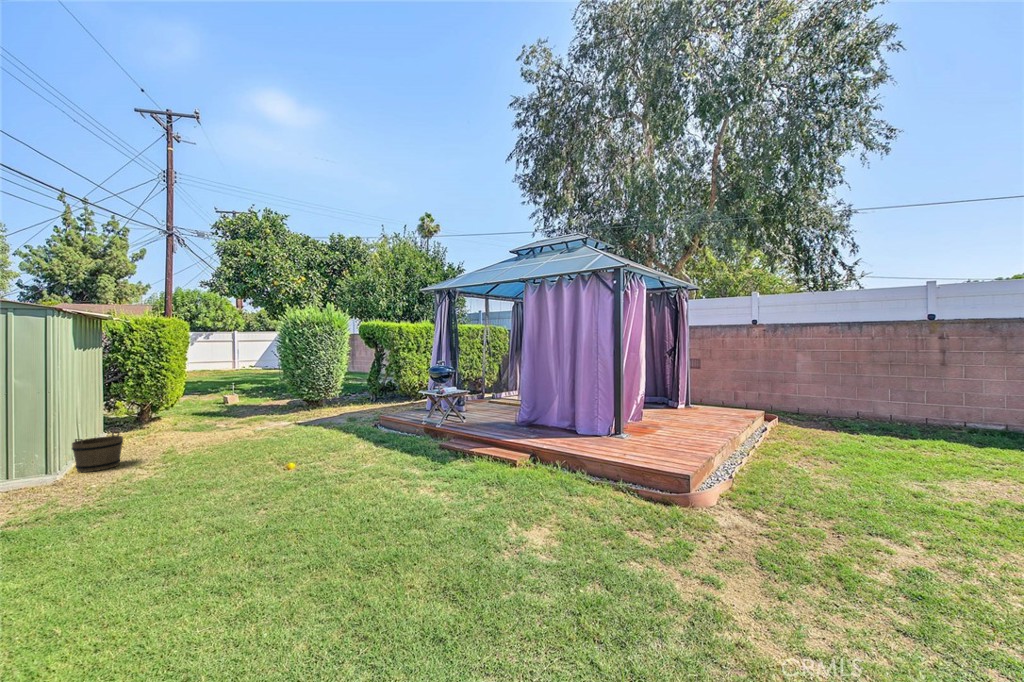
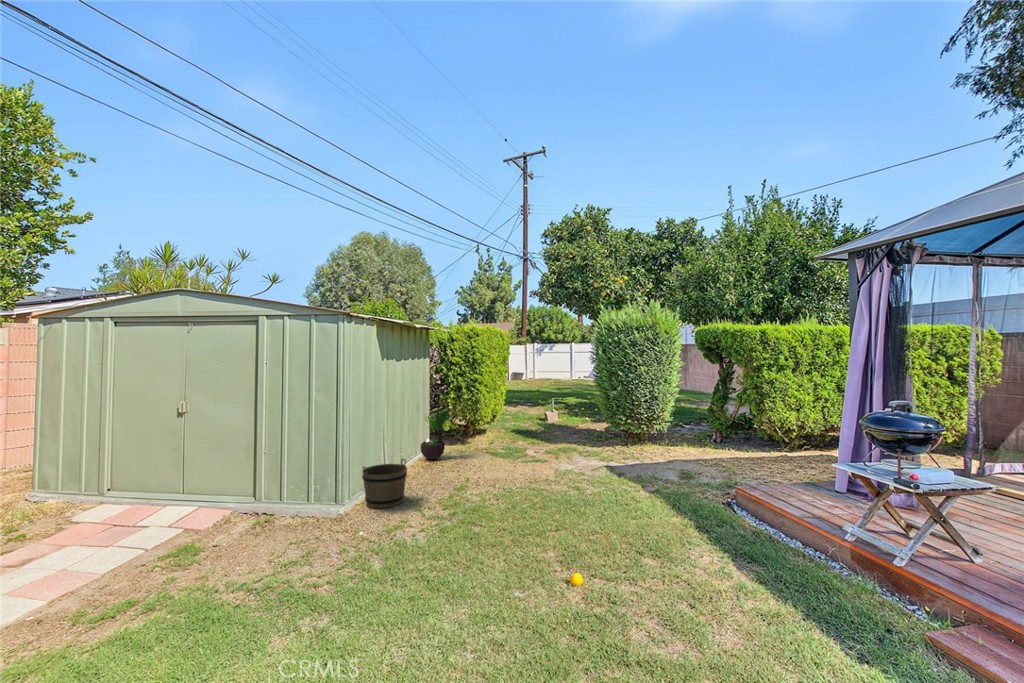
potted tree: none [102,390,142,441] -> present [421,409,451,460]

